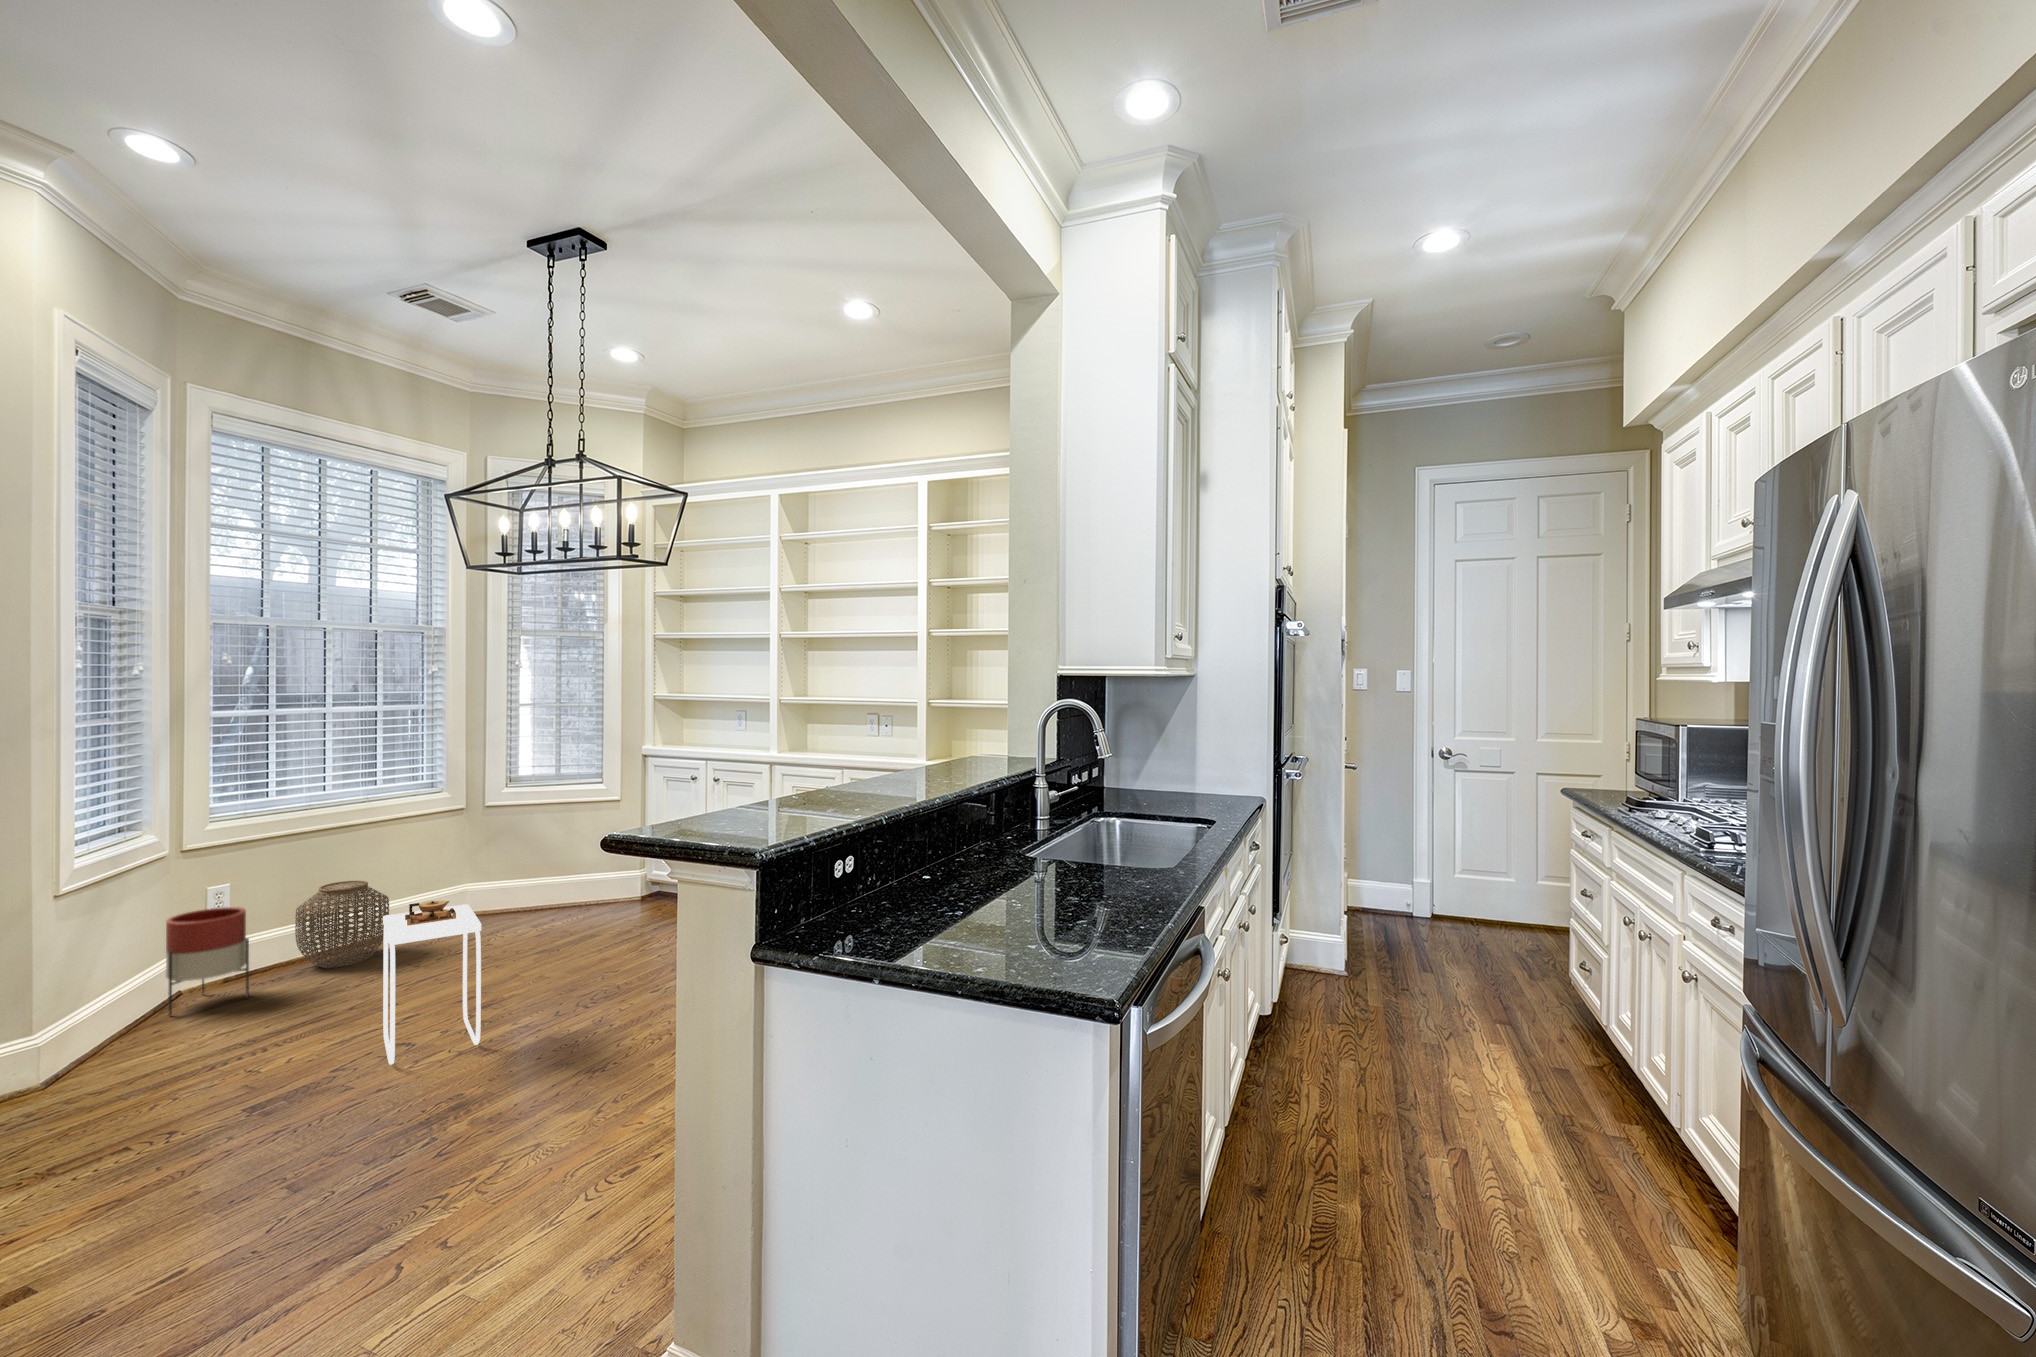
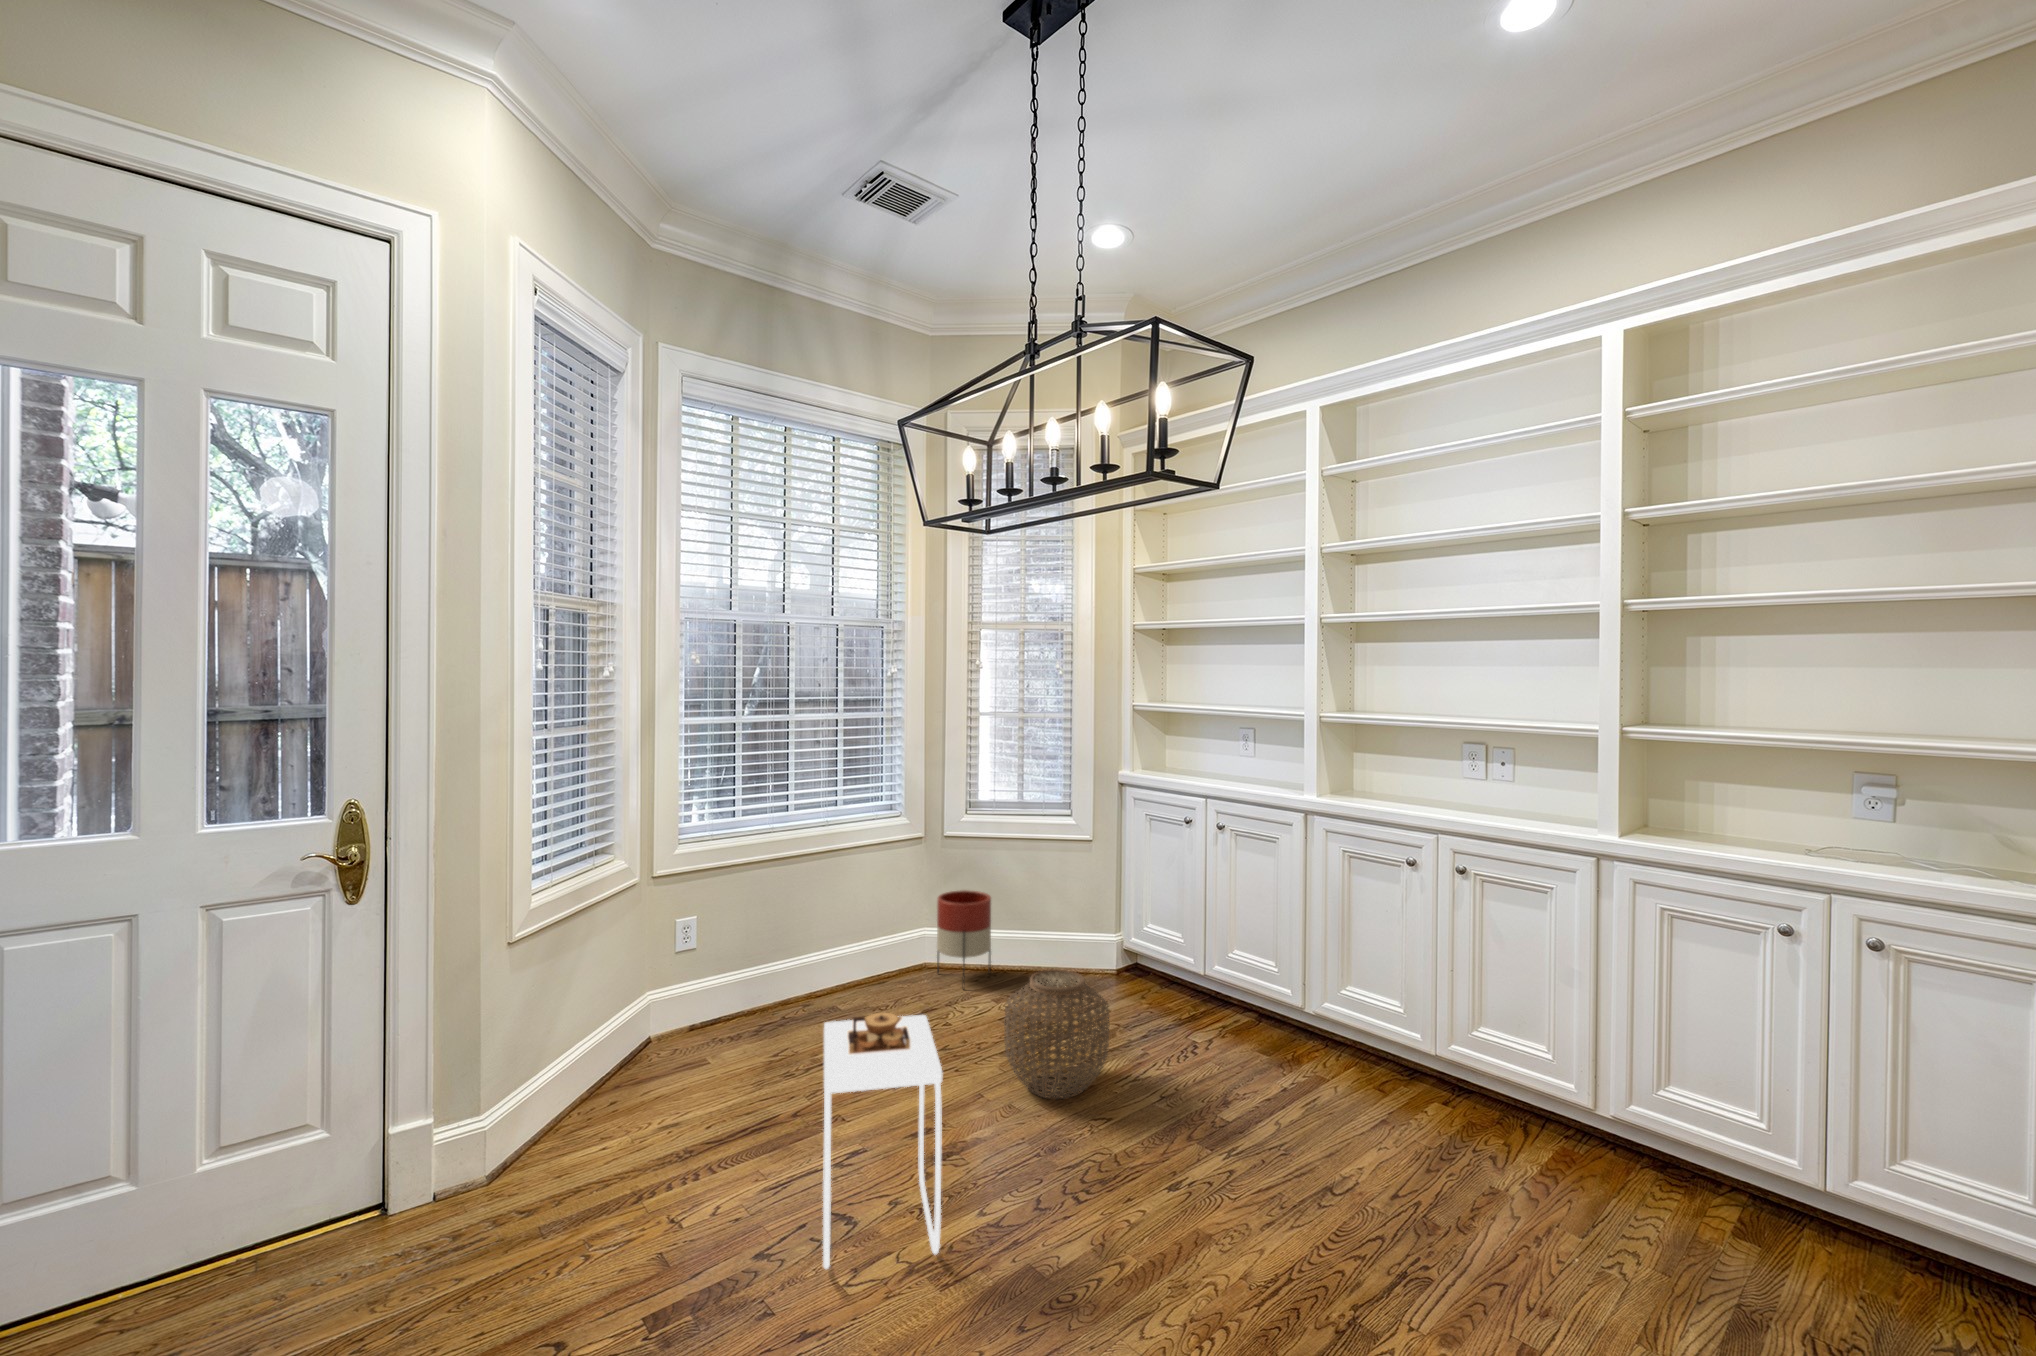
woven basket: present [295,881,389,968] -> present [1004,969,1109,1099]
planter: present [165,907,249,1015] -> present [937,890,991,973]

